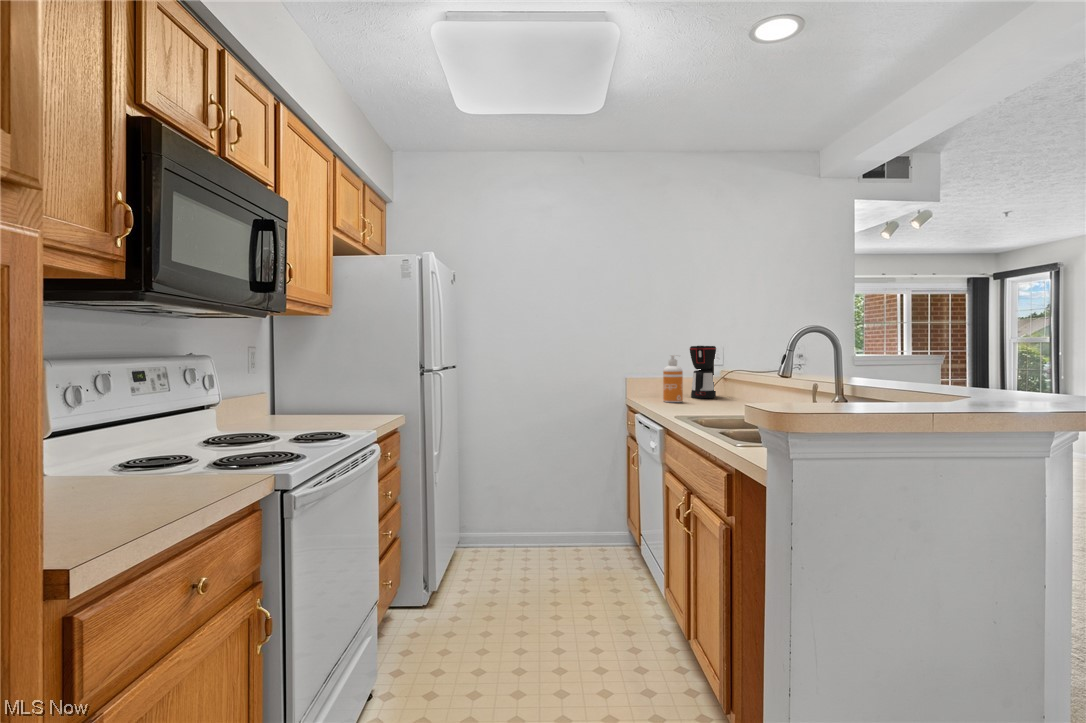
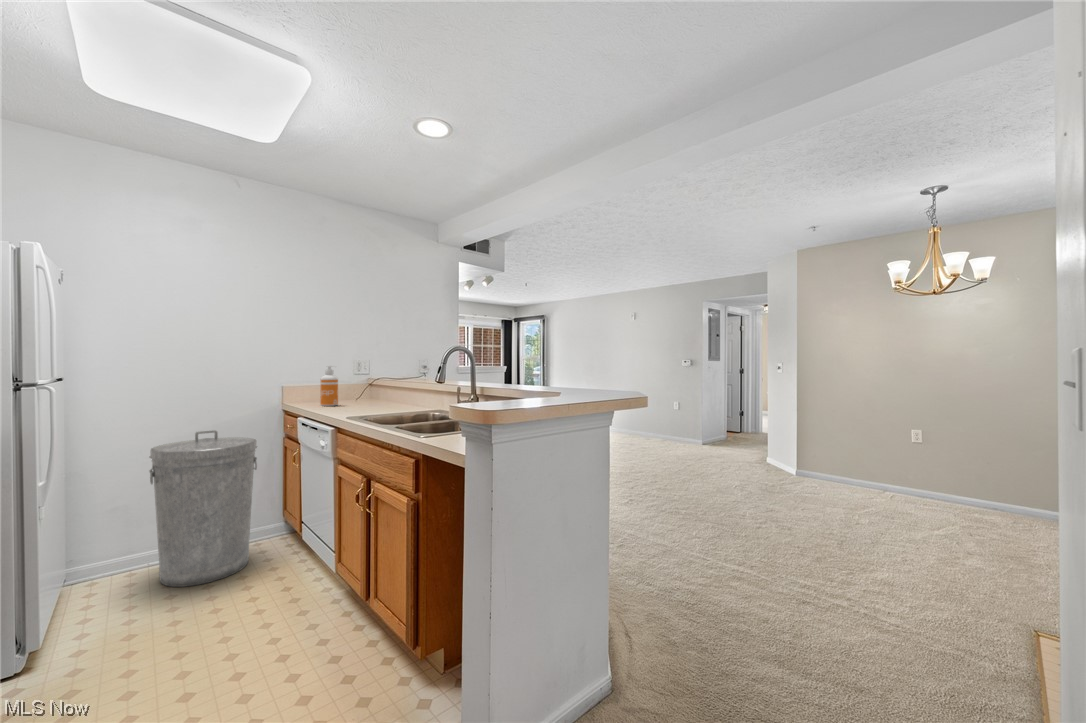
coffee maker: present [690,346,716,398] -> none [340,359,363,401]
trash can: none [512,421,599,574] -> present [150,430,257,587]

